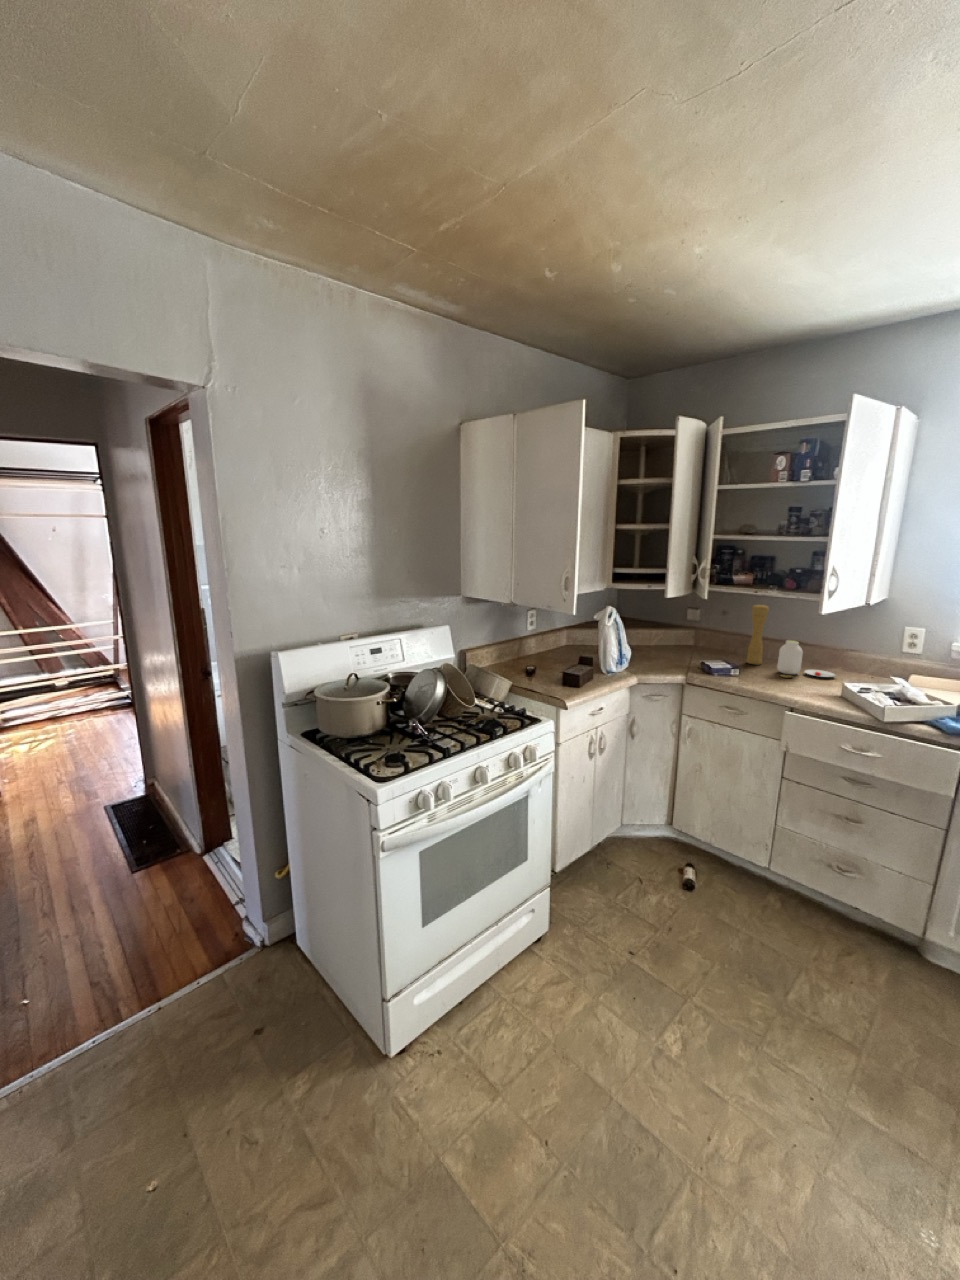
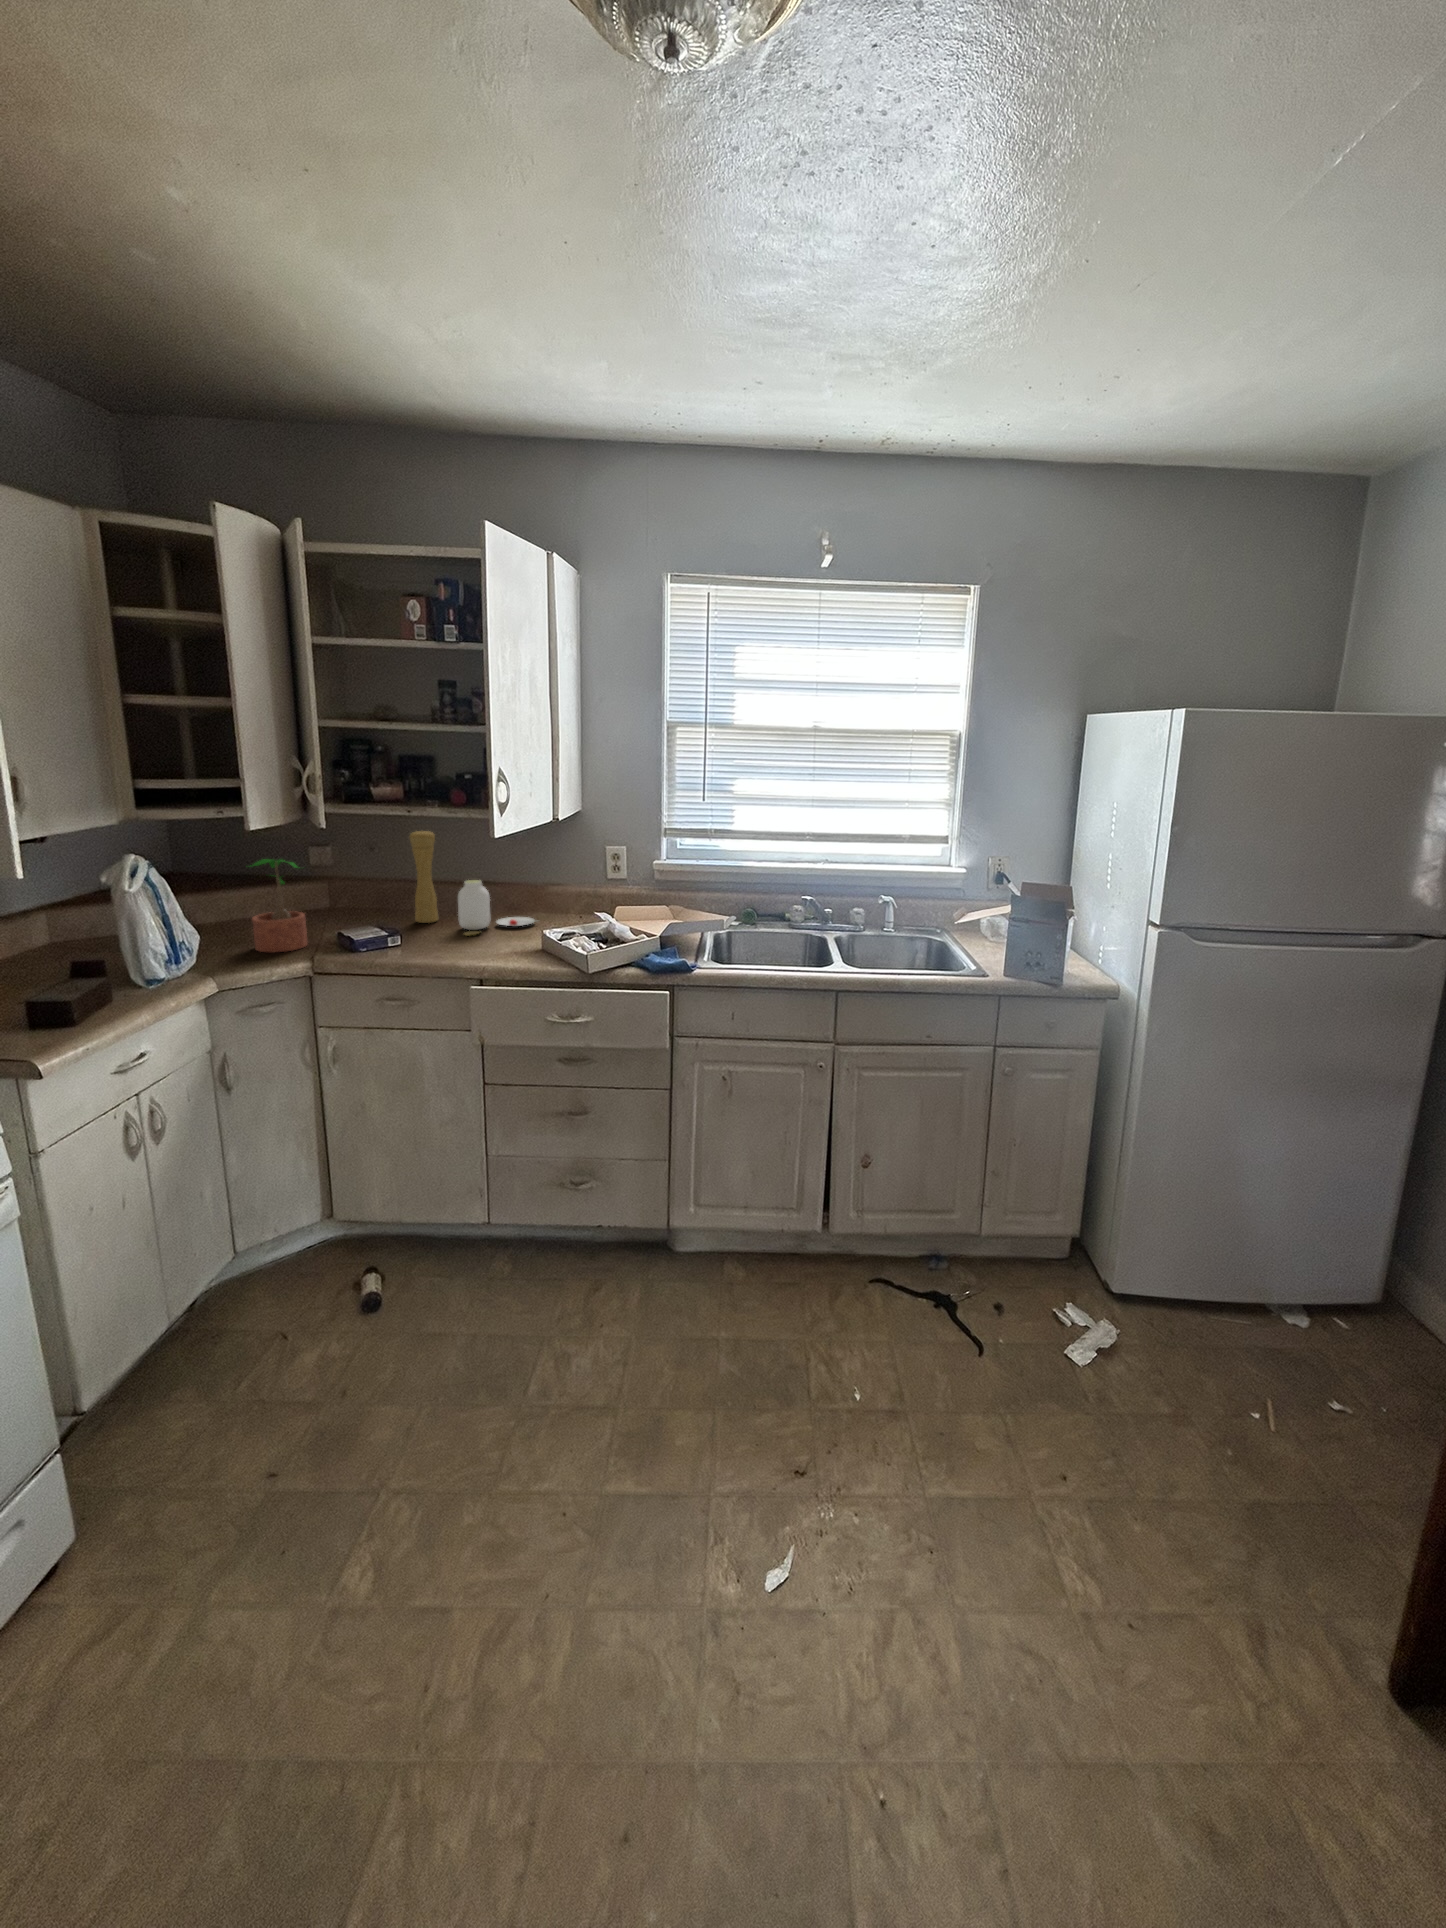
potted plant: none [656,614,689,668] -> present [252,859,308,952]

